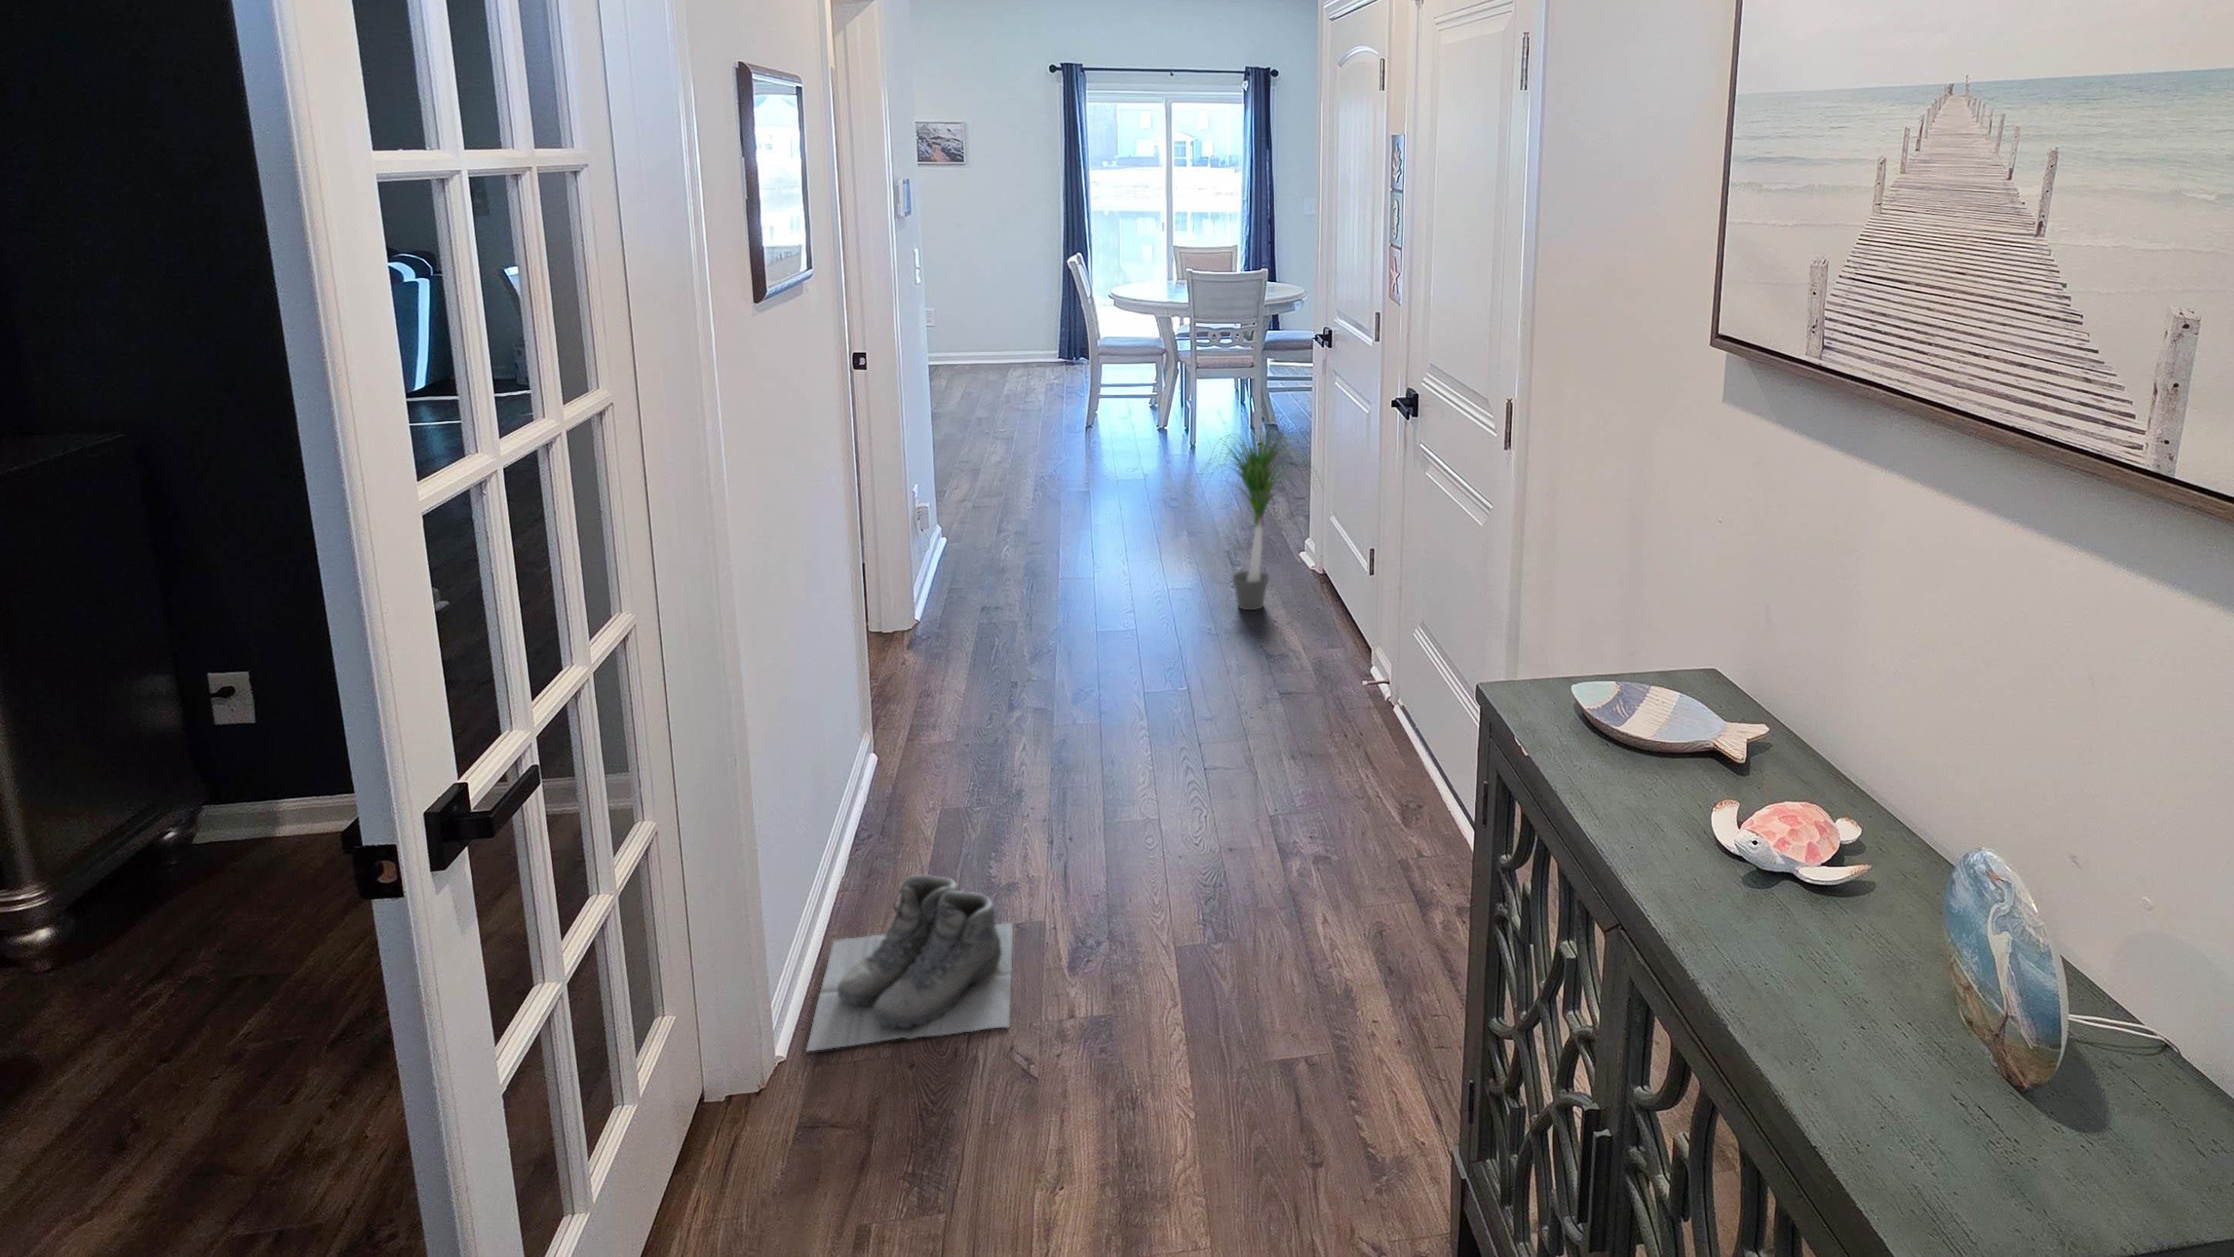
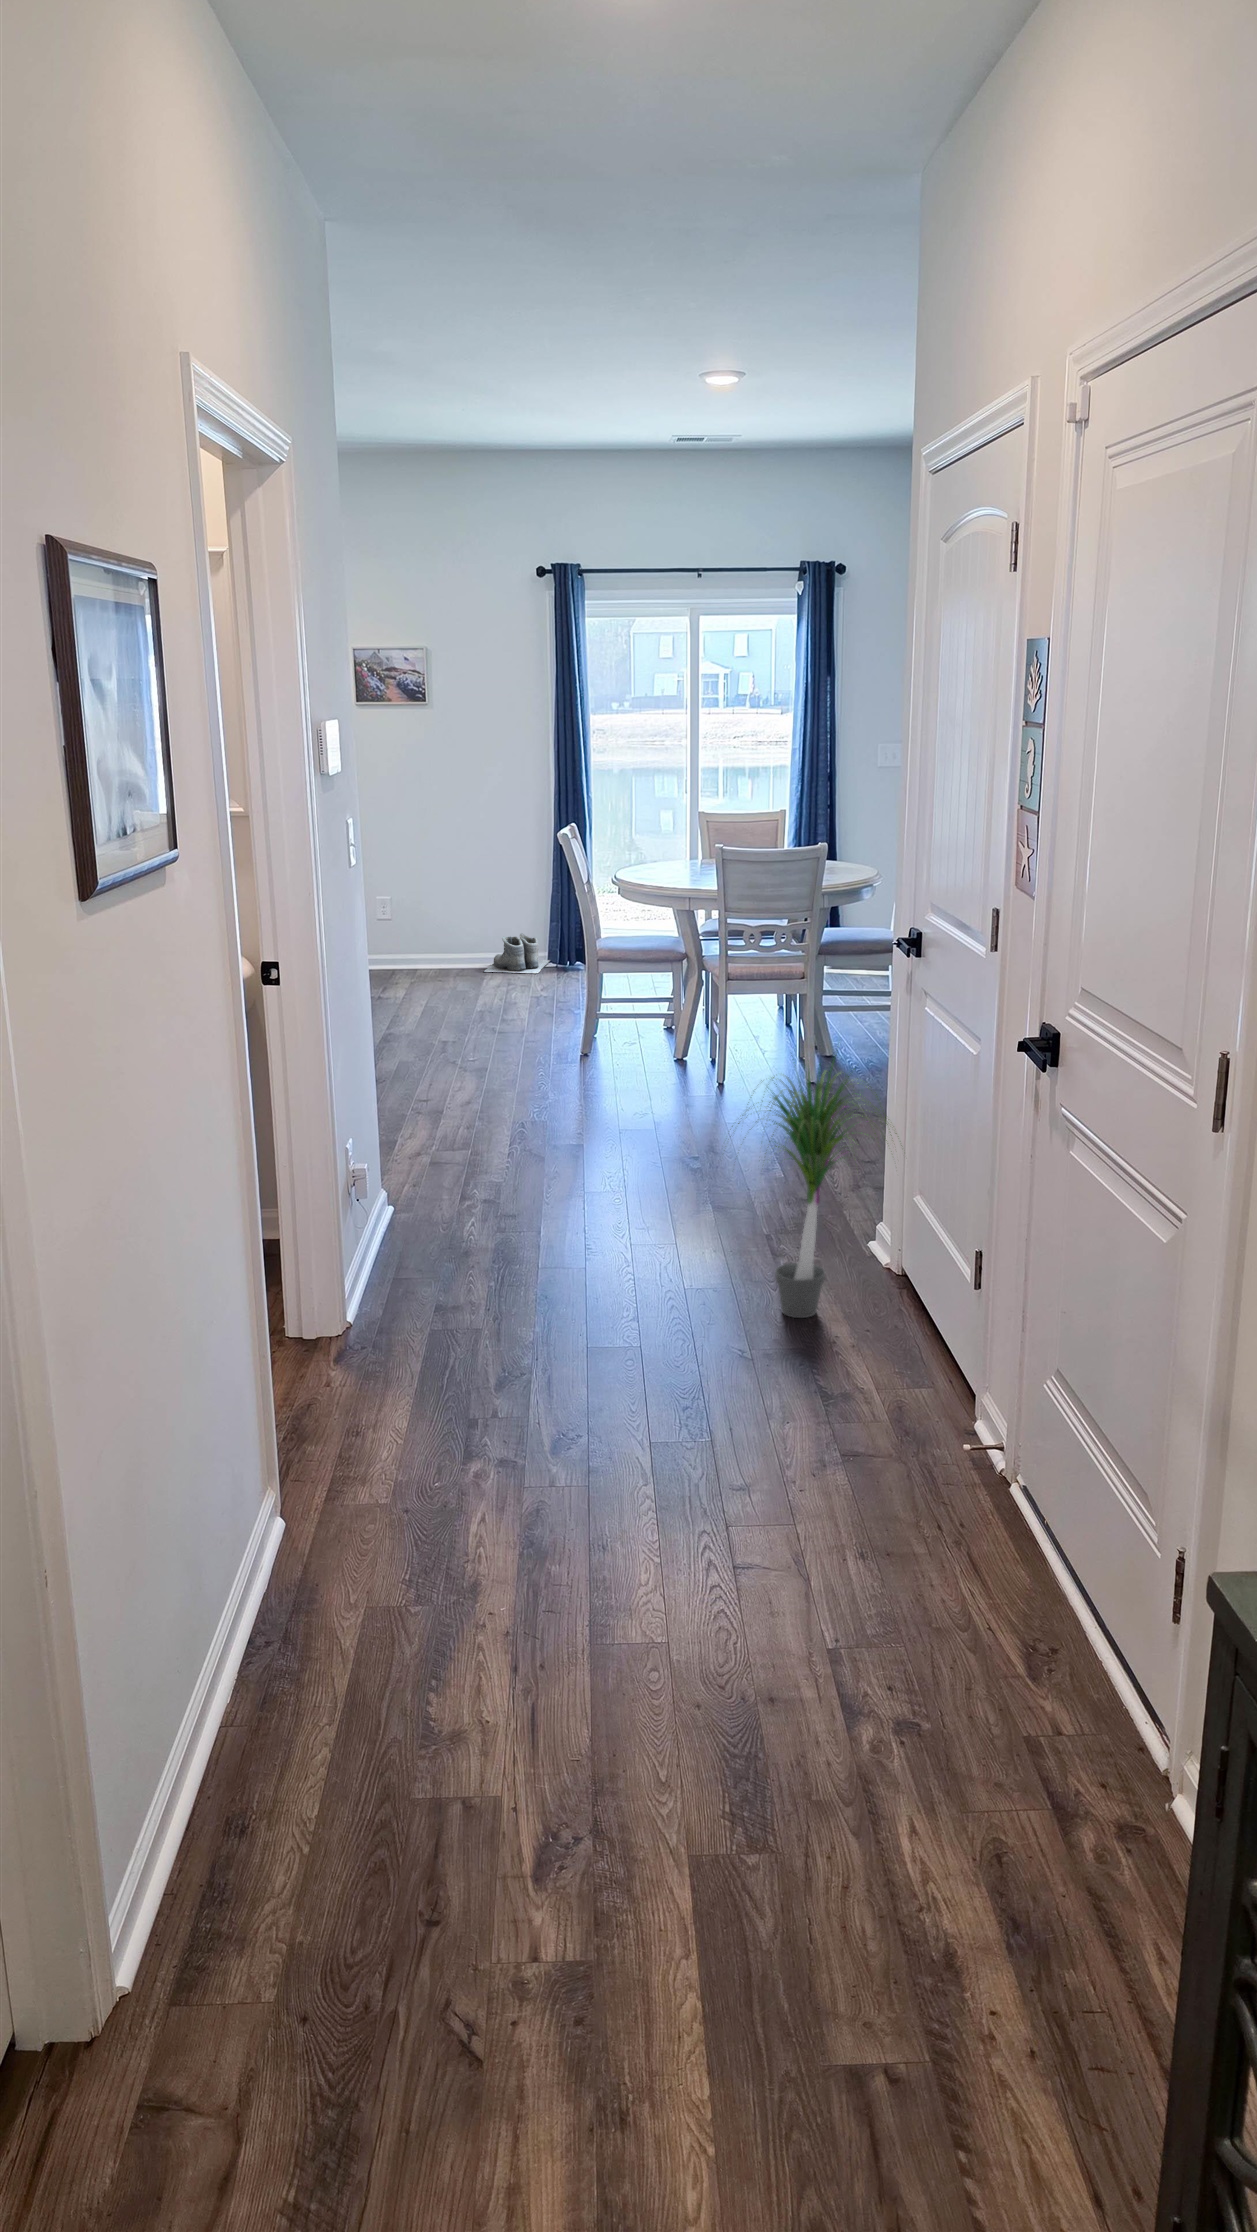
boots: present [806,875,1013,1051] -> present [484,933,550,973]

